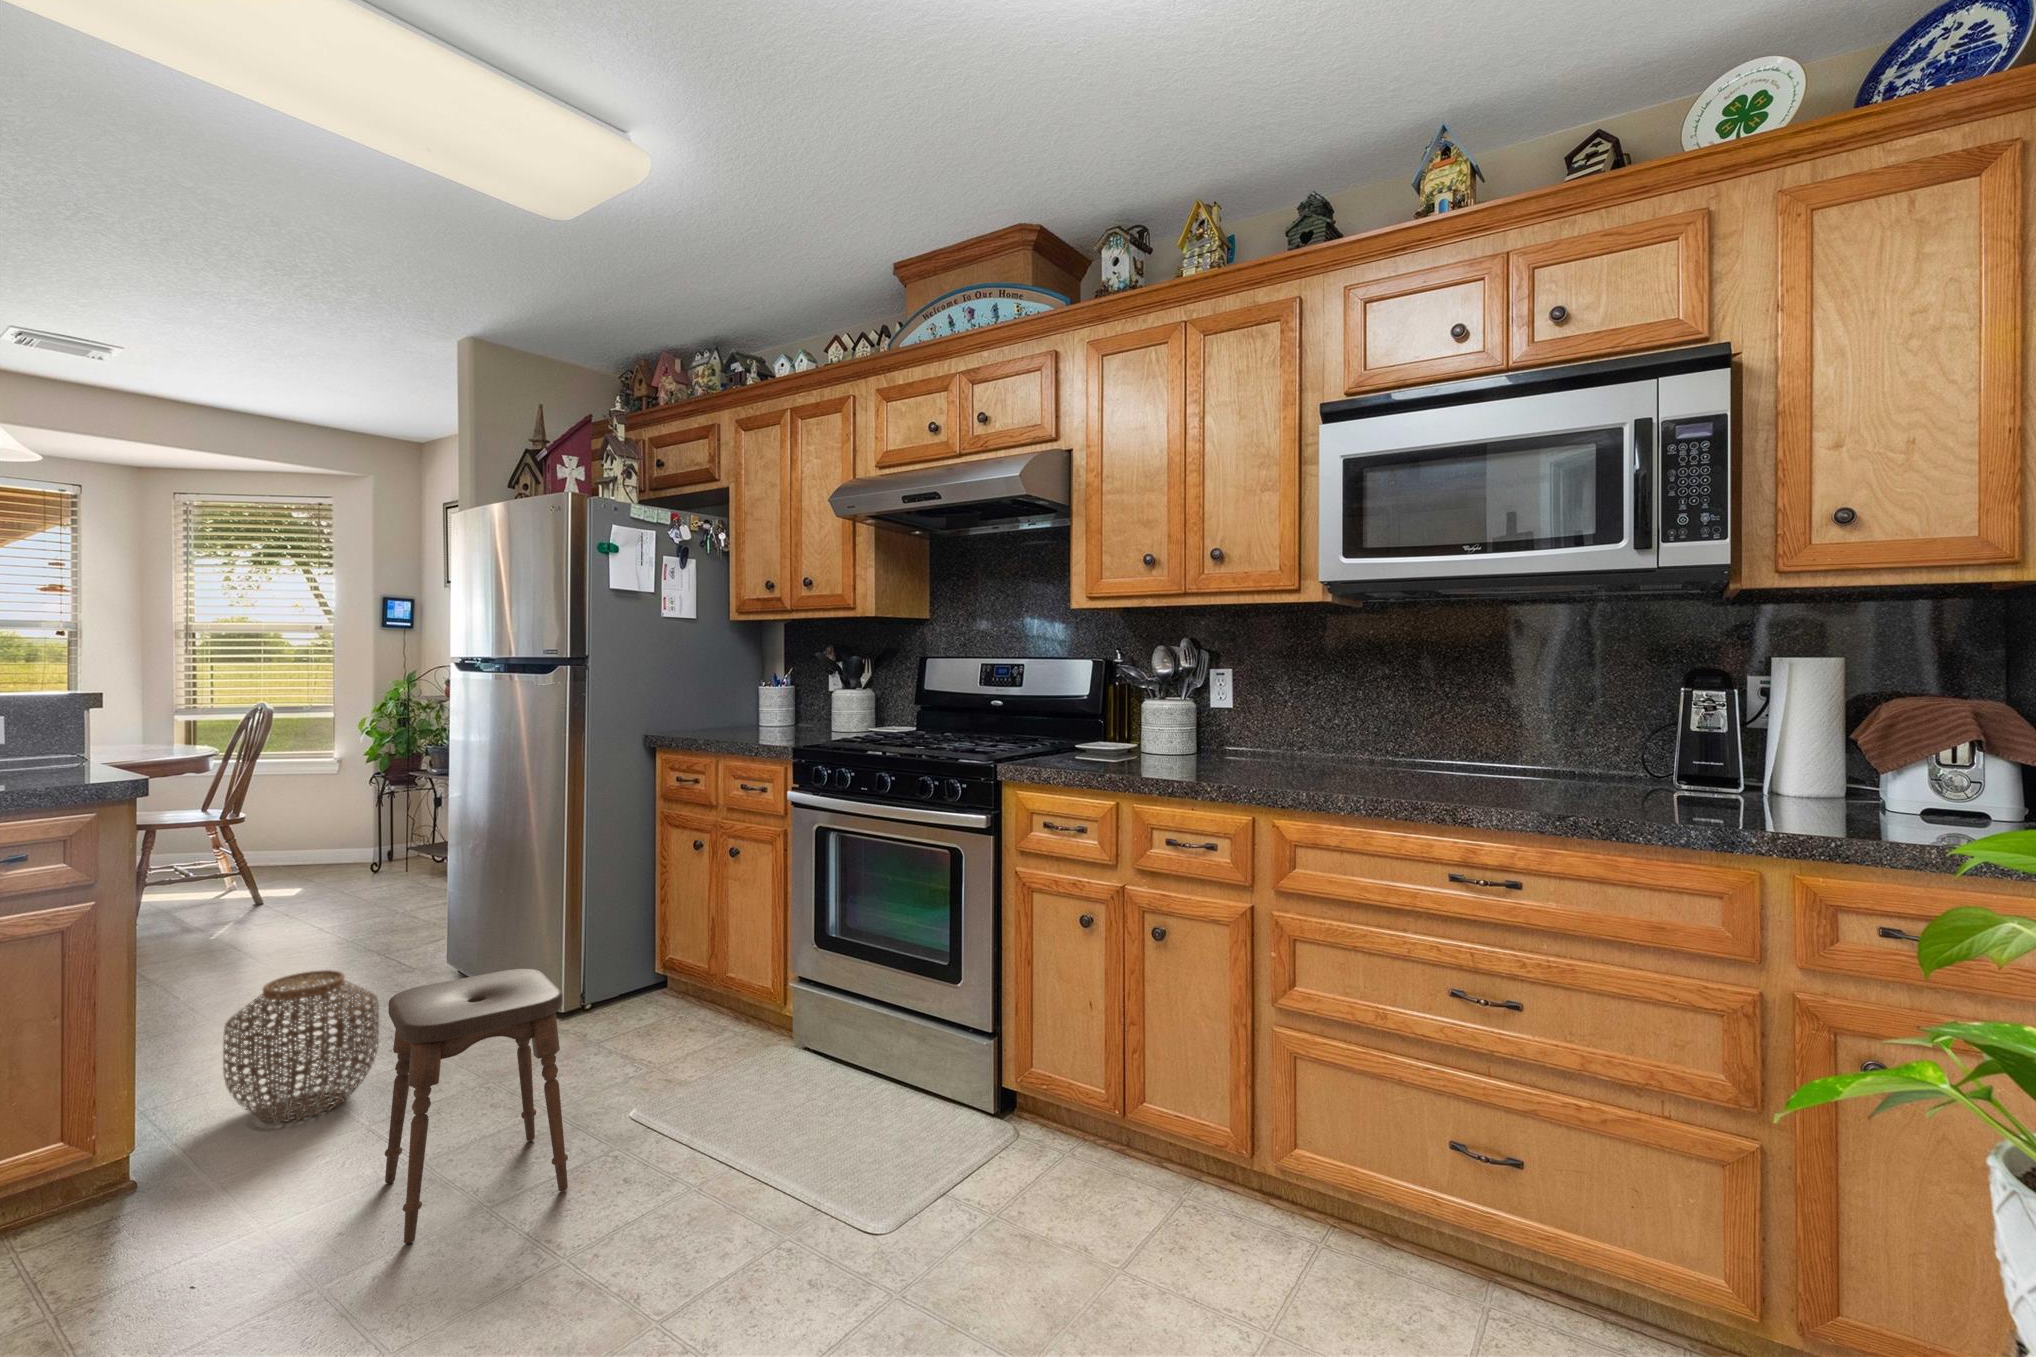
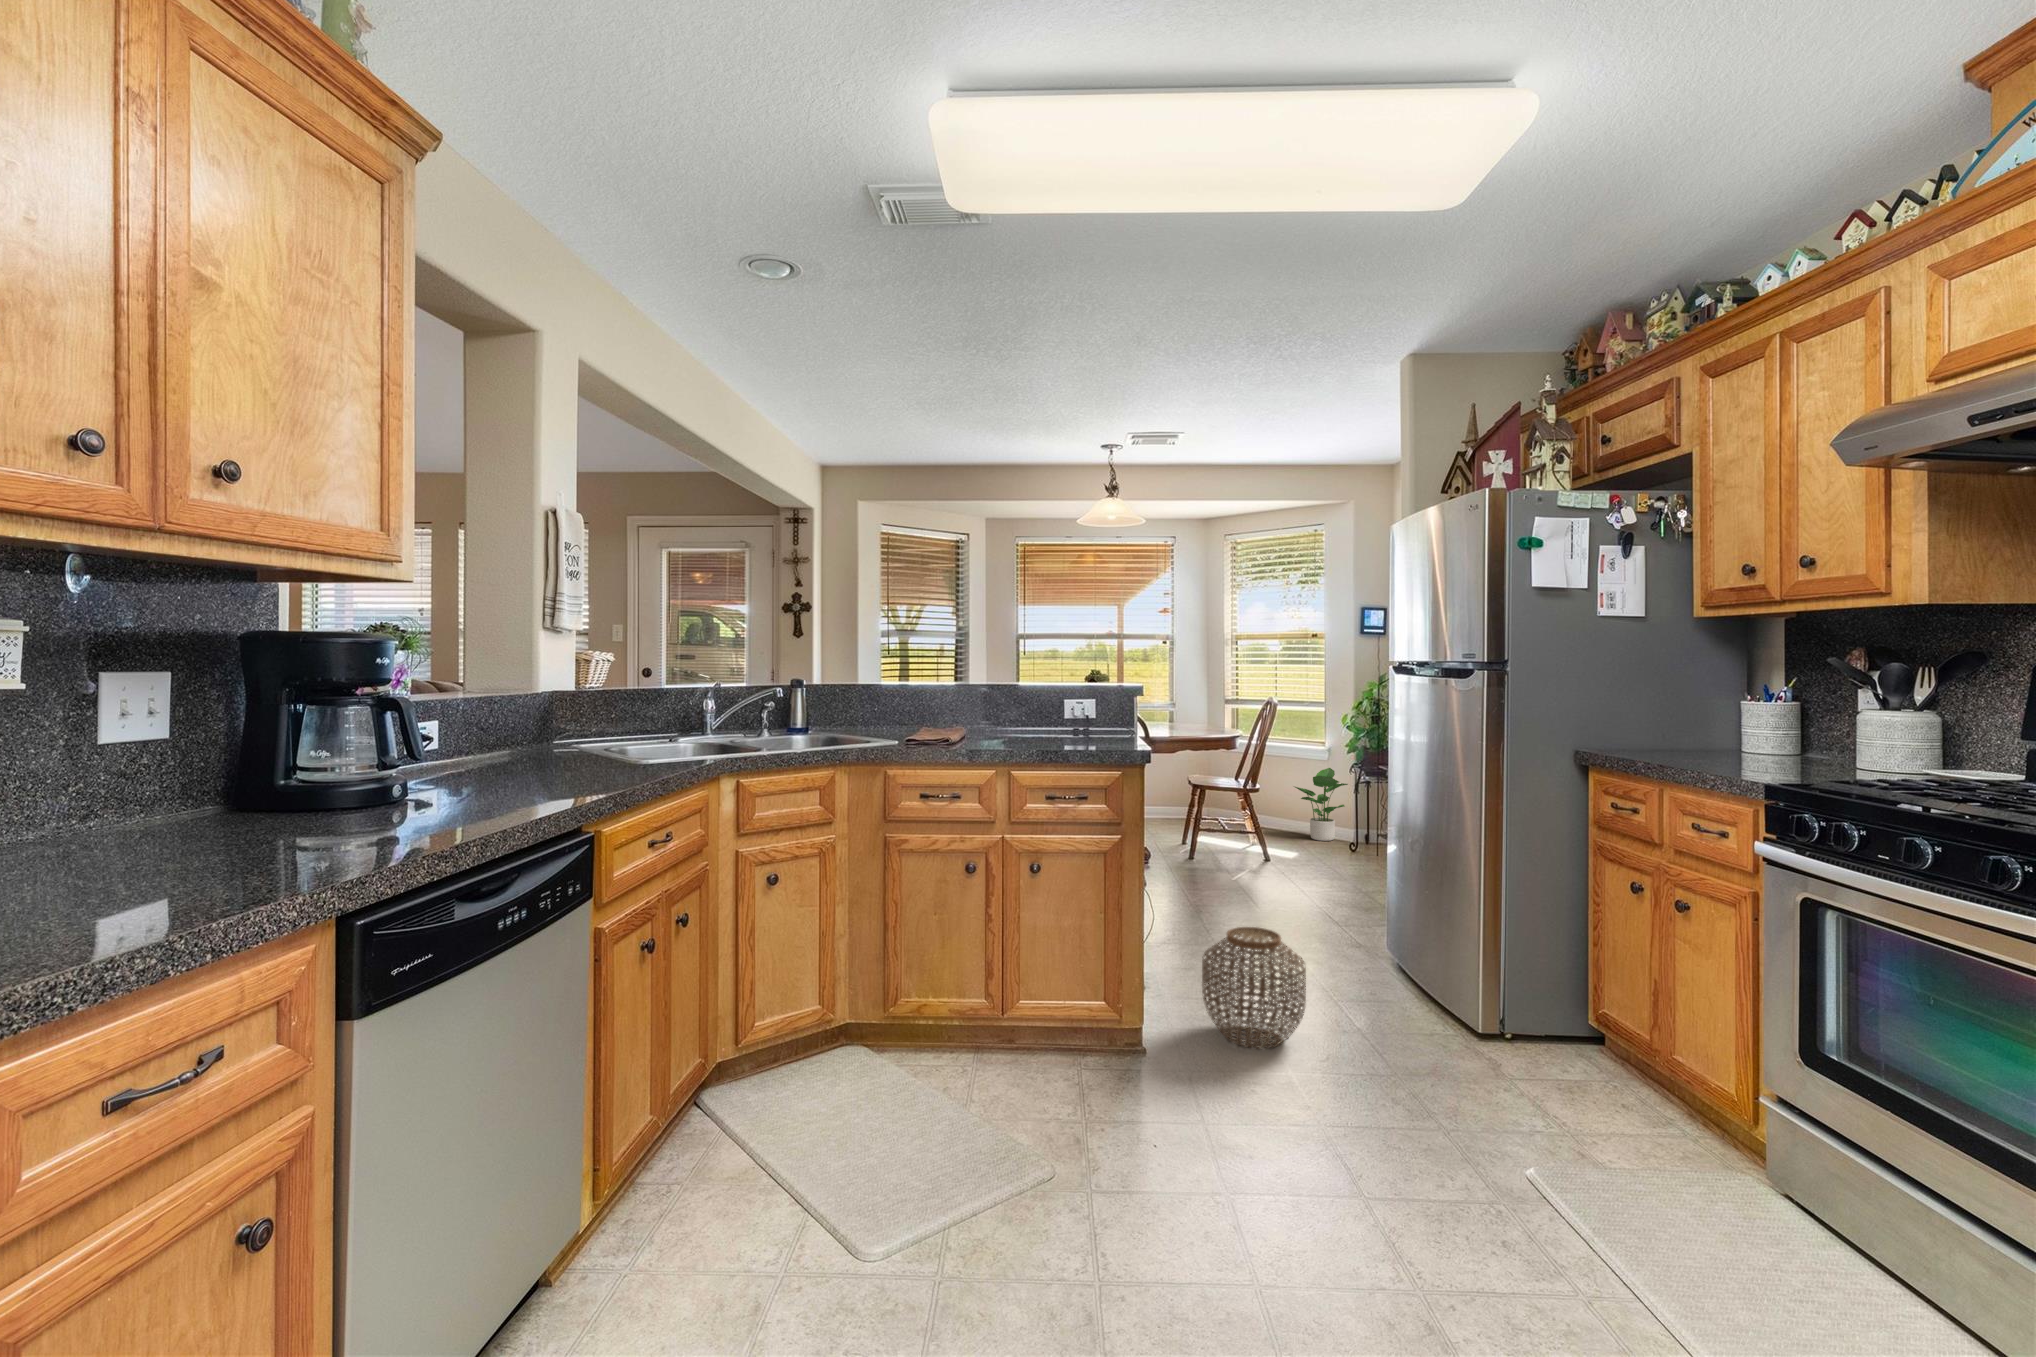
potted plant: none [288,784,370,872] -> present [1295,768,1348,841]
stool: present [385,969,568,1244] -> none [1289,968,1437,1222]

